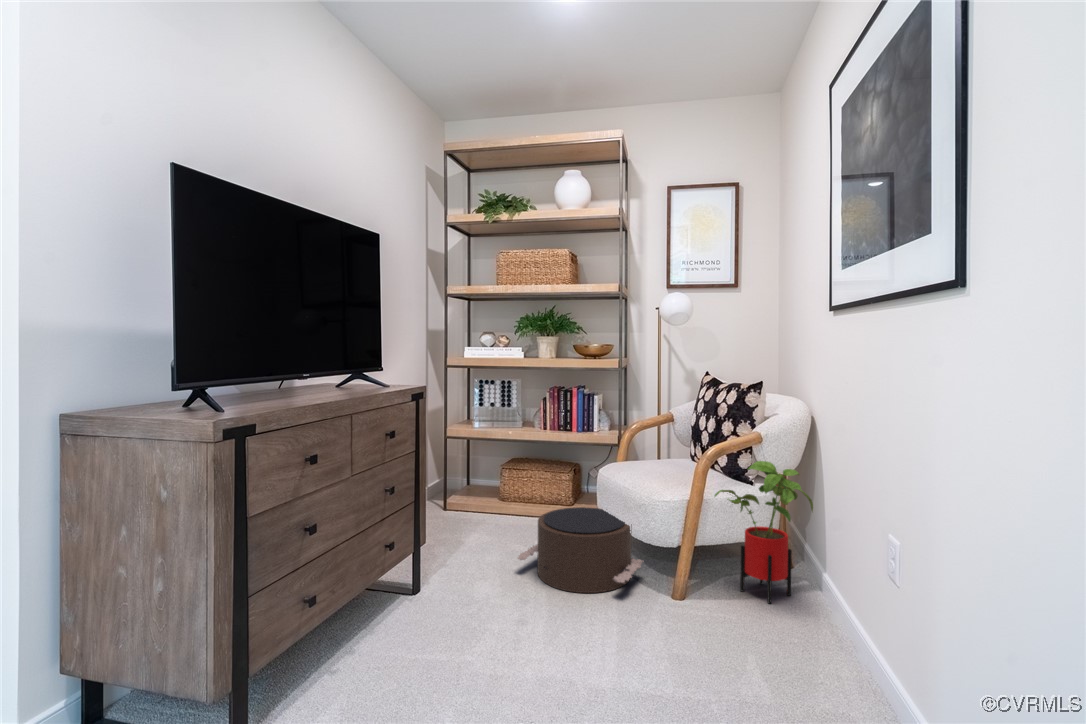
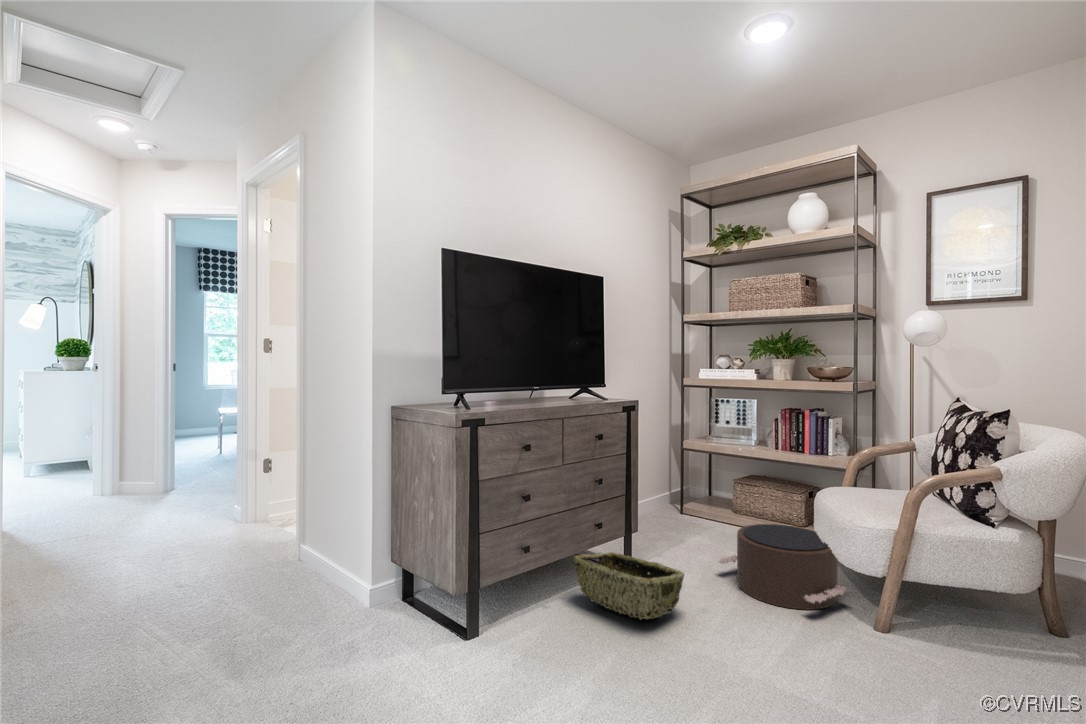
house plant: present [715,461,813,604] -> none [931,499,1079,669]
woven basket: none [370,575,509,652] -> present [574,552,684,620]

